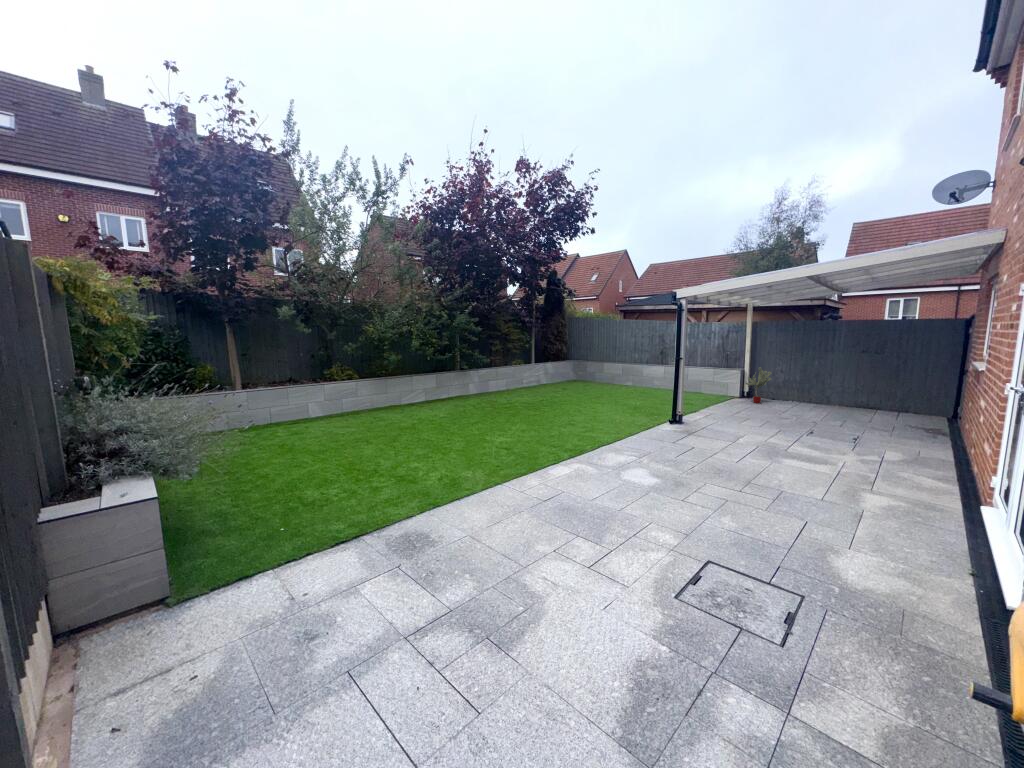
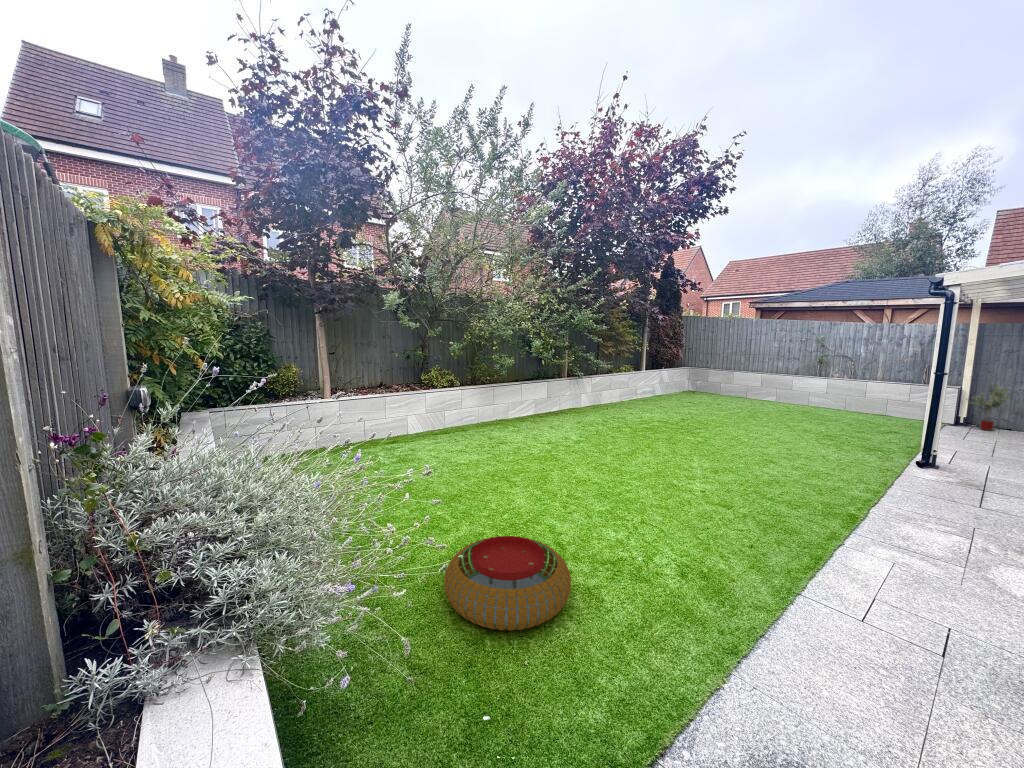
pouf: none [283,463,361,507] -> present [444,536,571,631]

